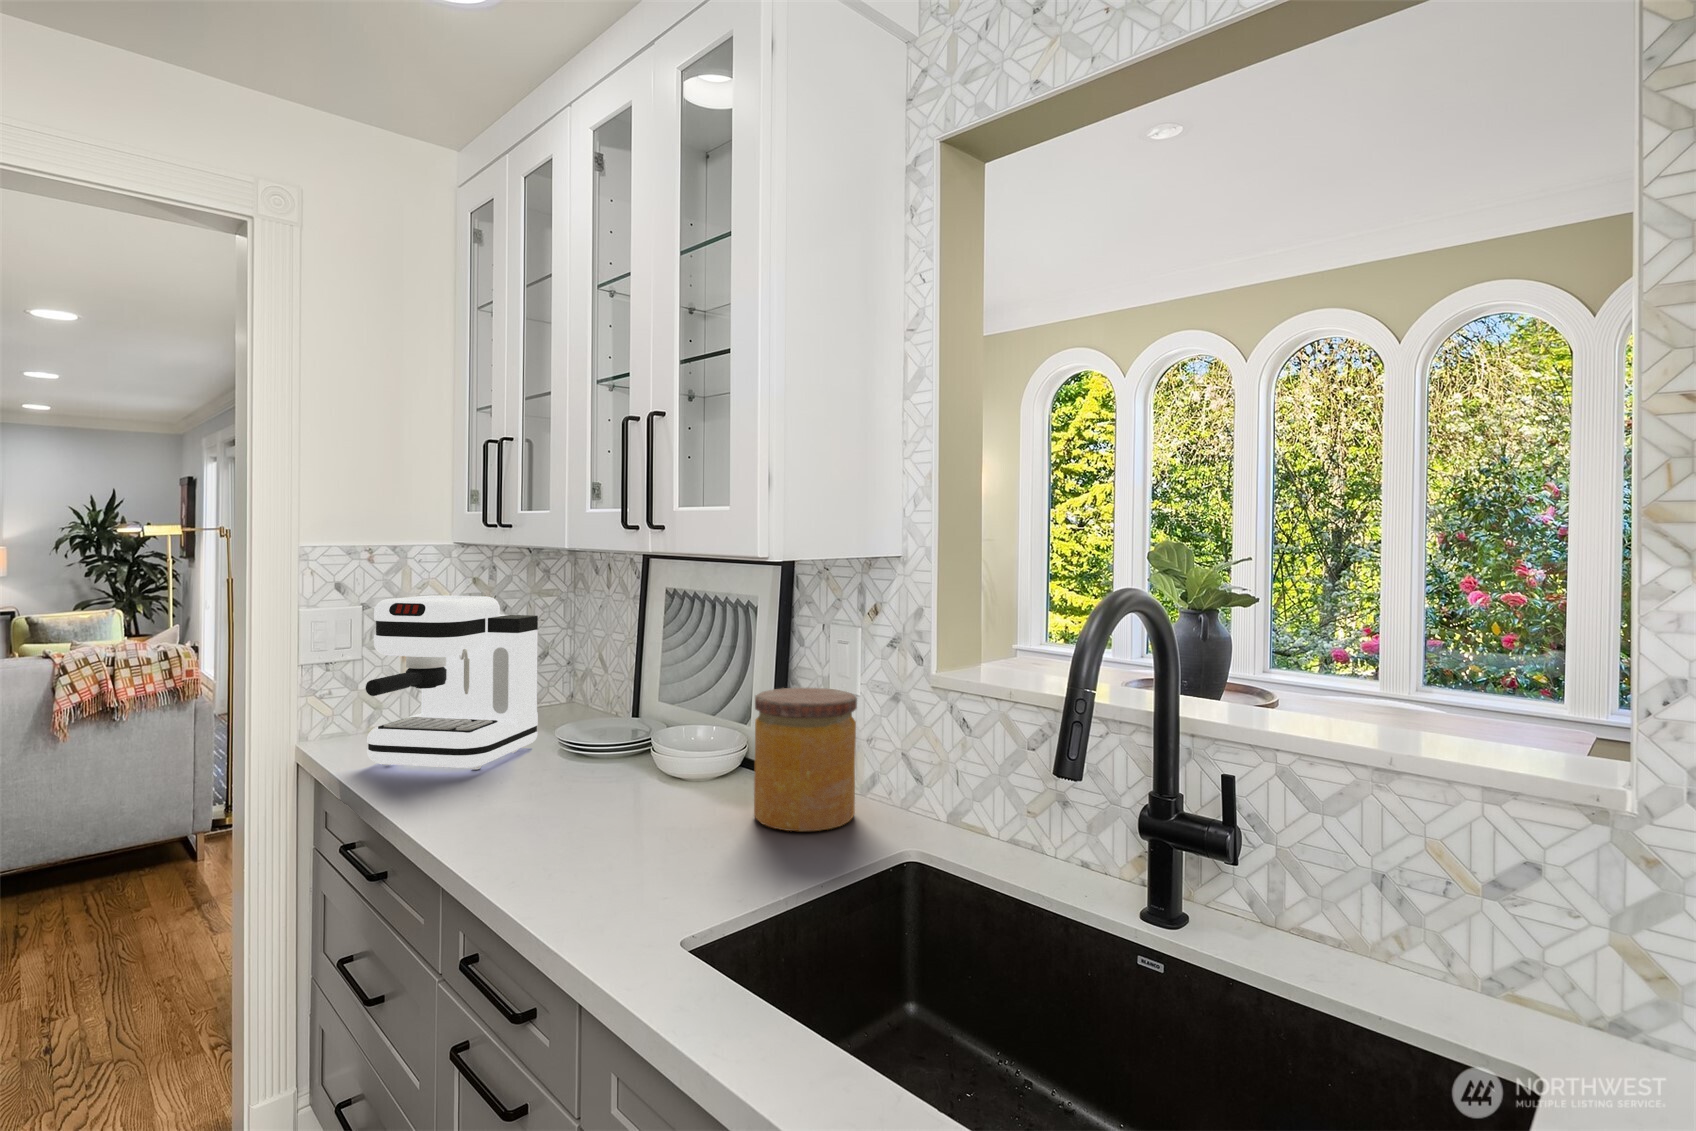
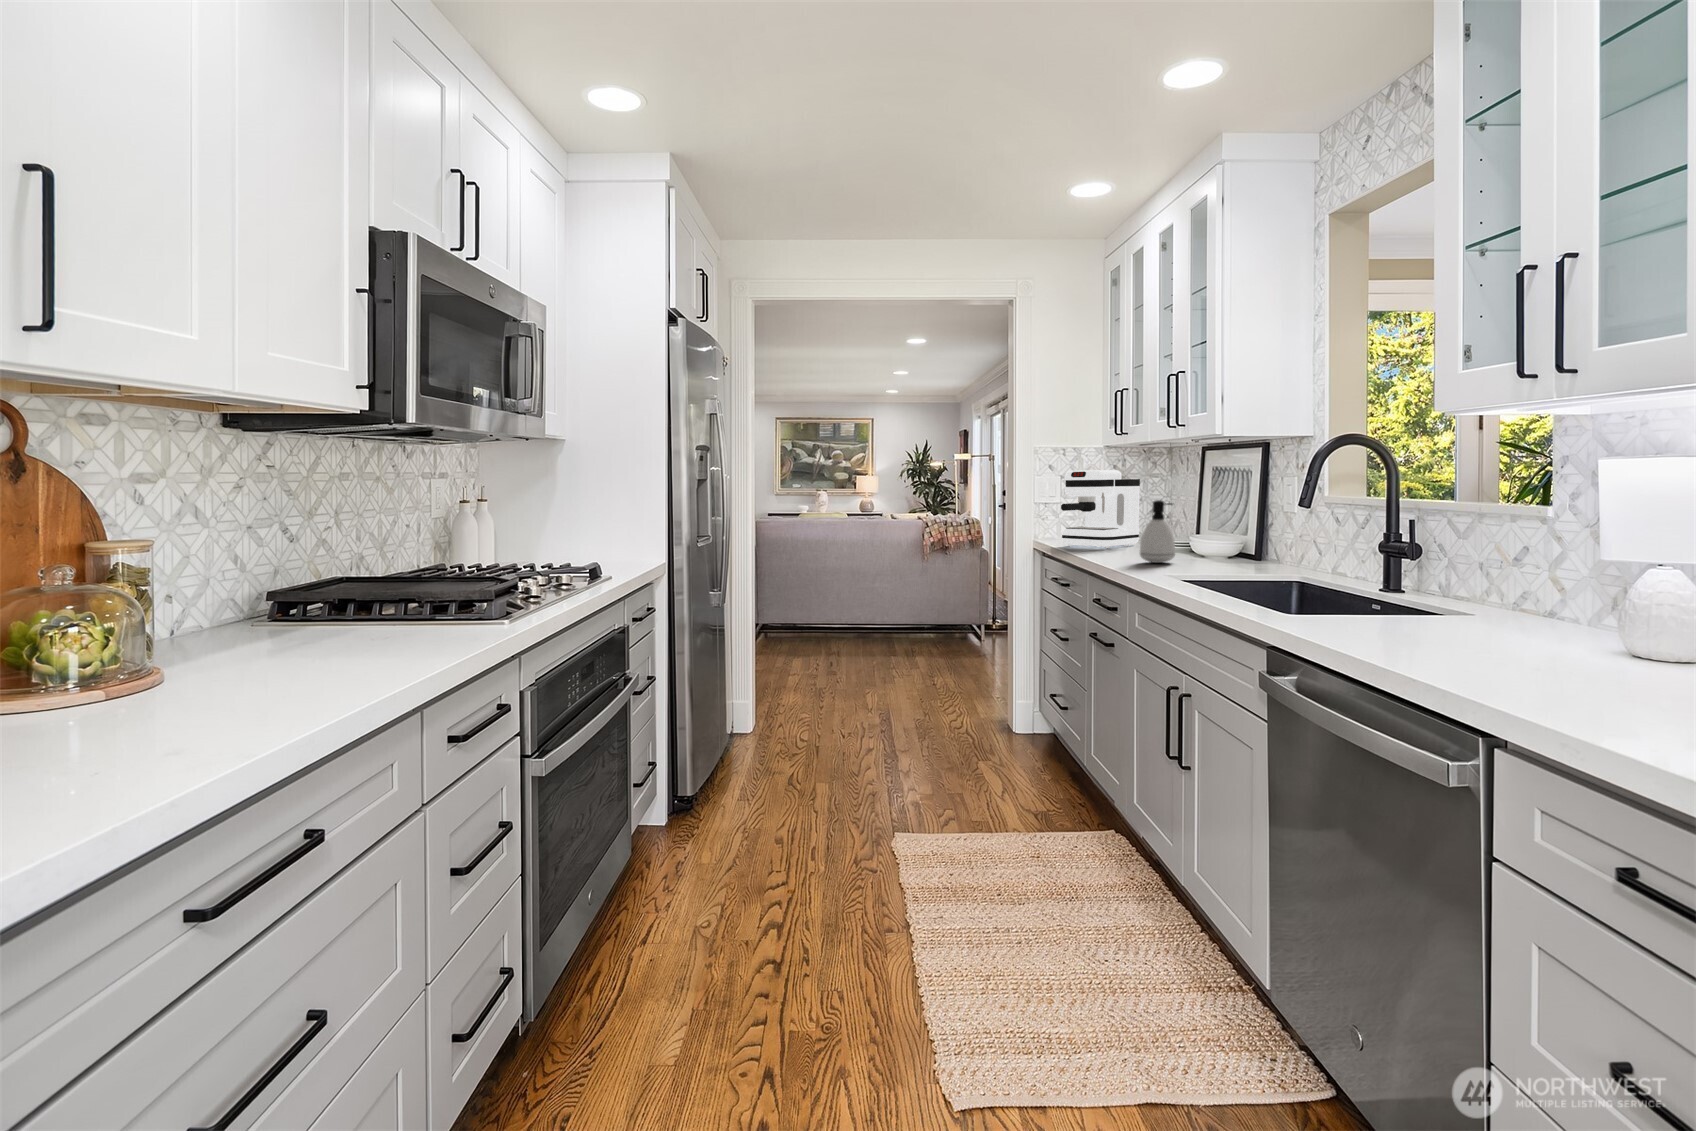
jar: present [754,688,857,831] -> none [1223,503,1279,564]
soap dispenser: none [581,698,663,849] -> present [1140,500,1175,563]

